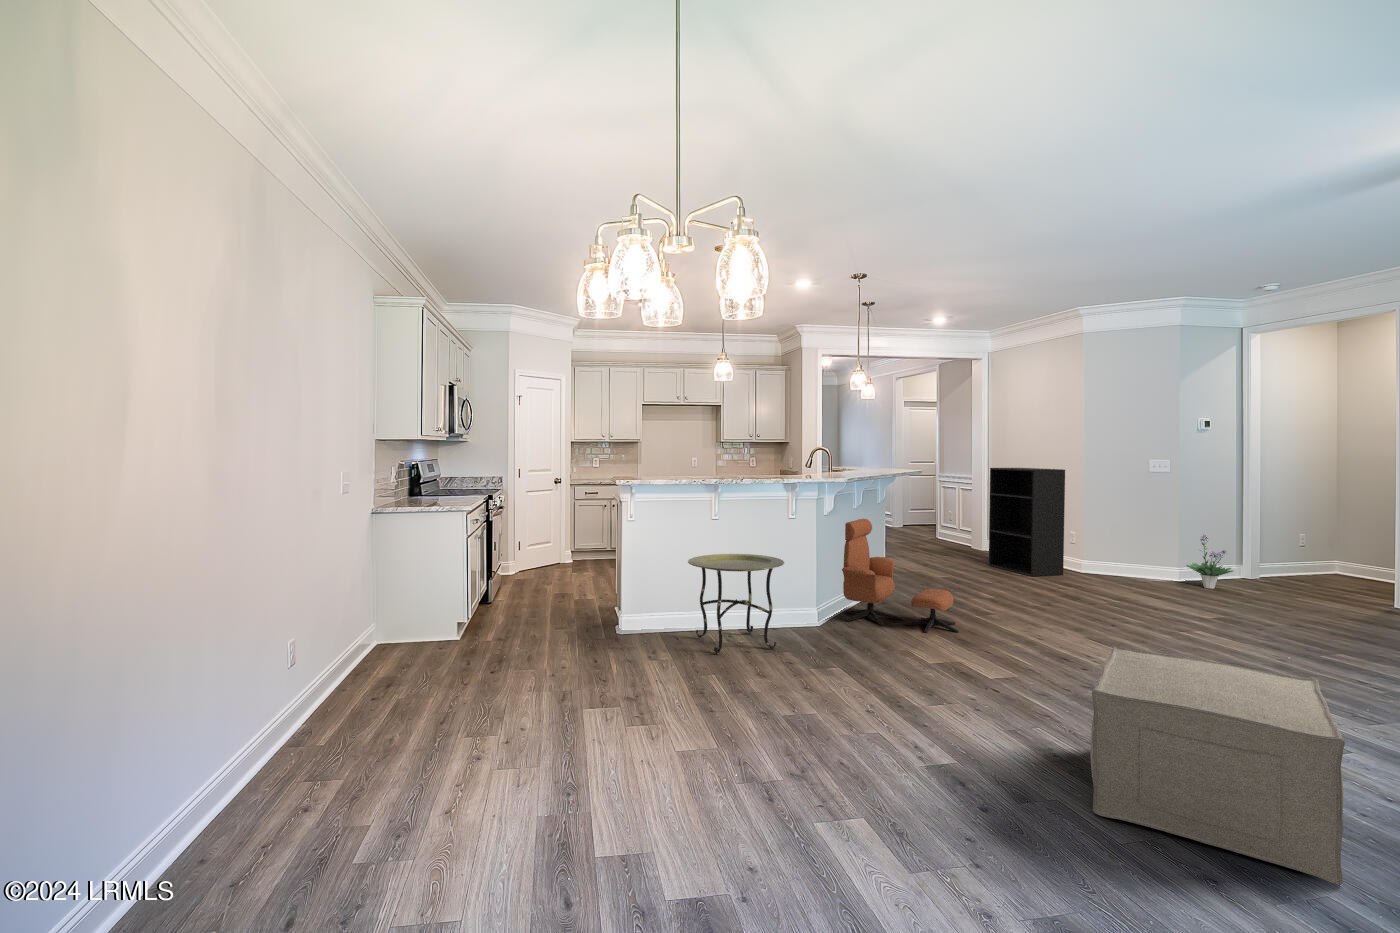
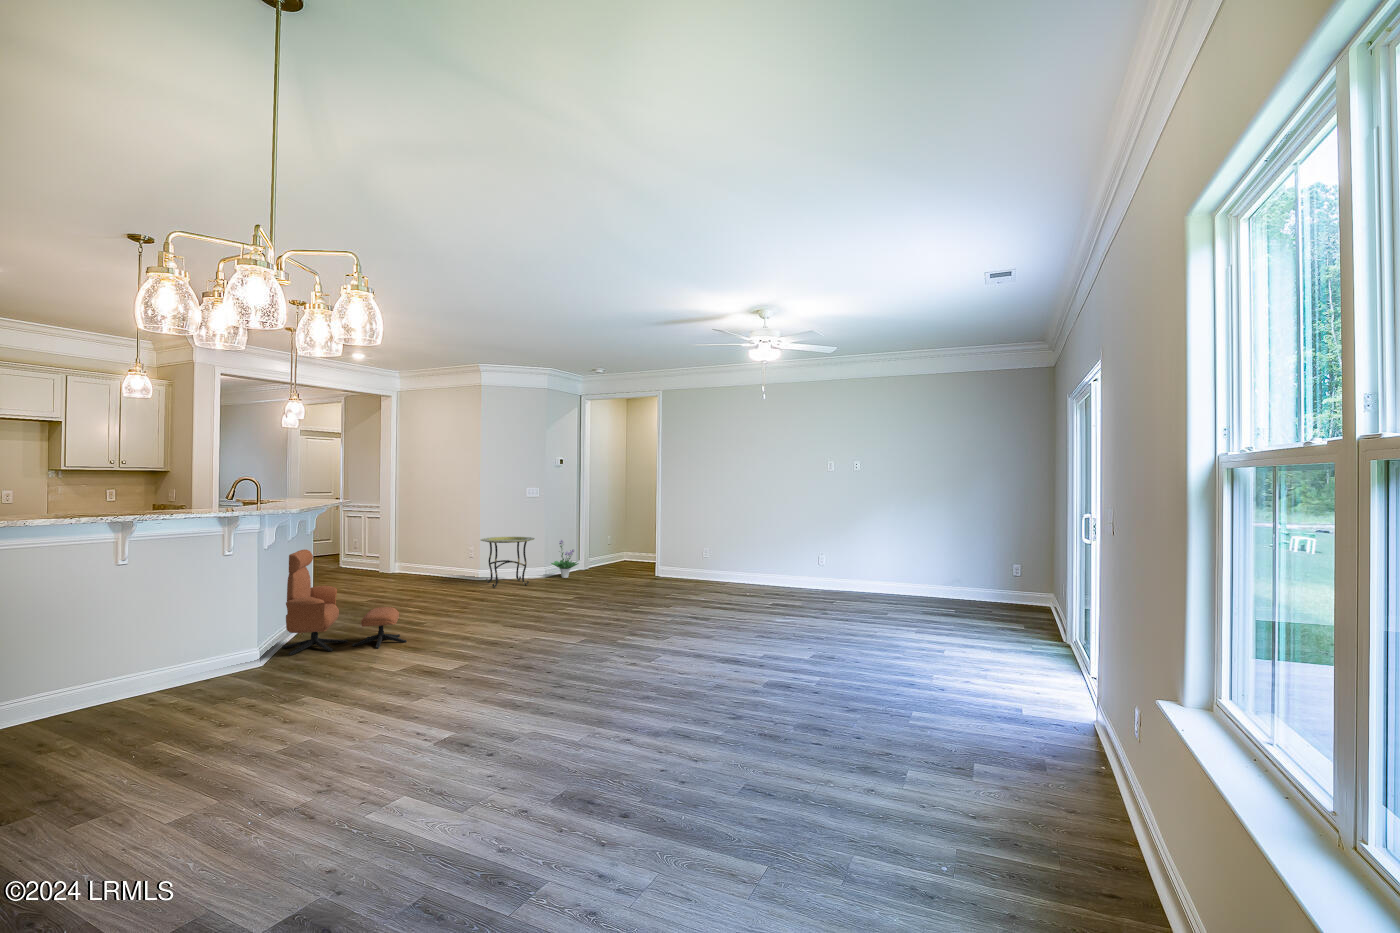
bookshelf: present [989,468,1065,576] -> none [403,495,468,587]
side table: present [688,554,784,654] -> present [481,537,535,588]
ottoman: present [1090,647,1345,885] -> none [550,615,678,731]

